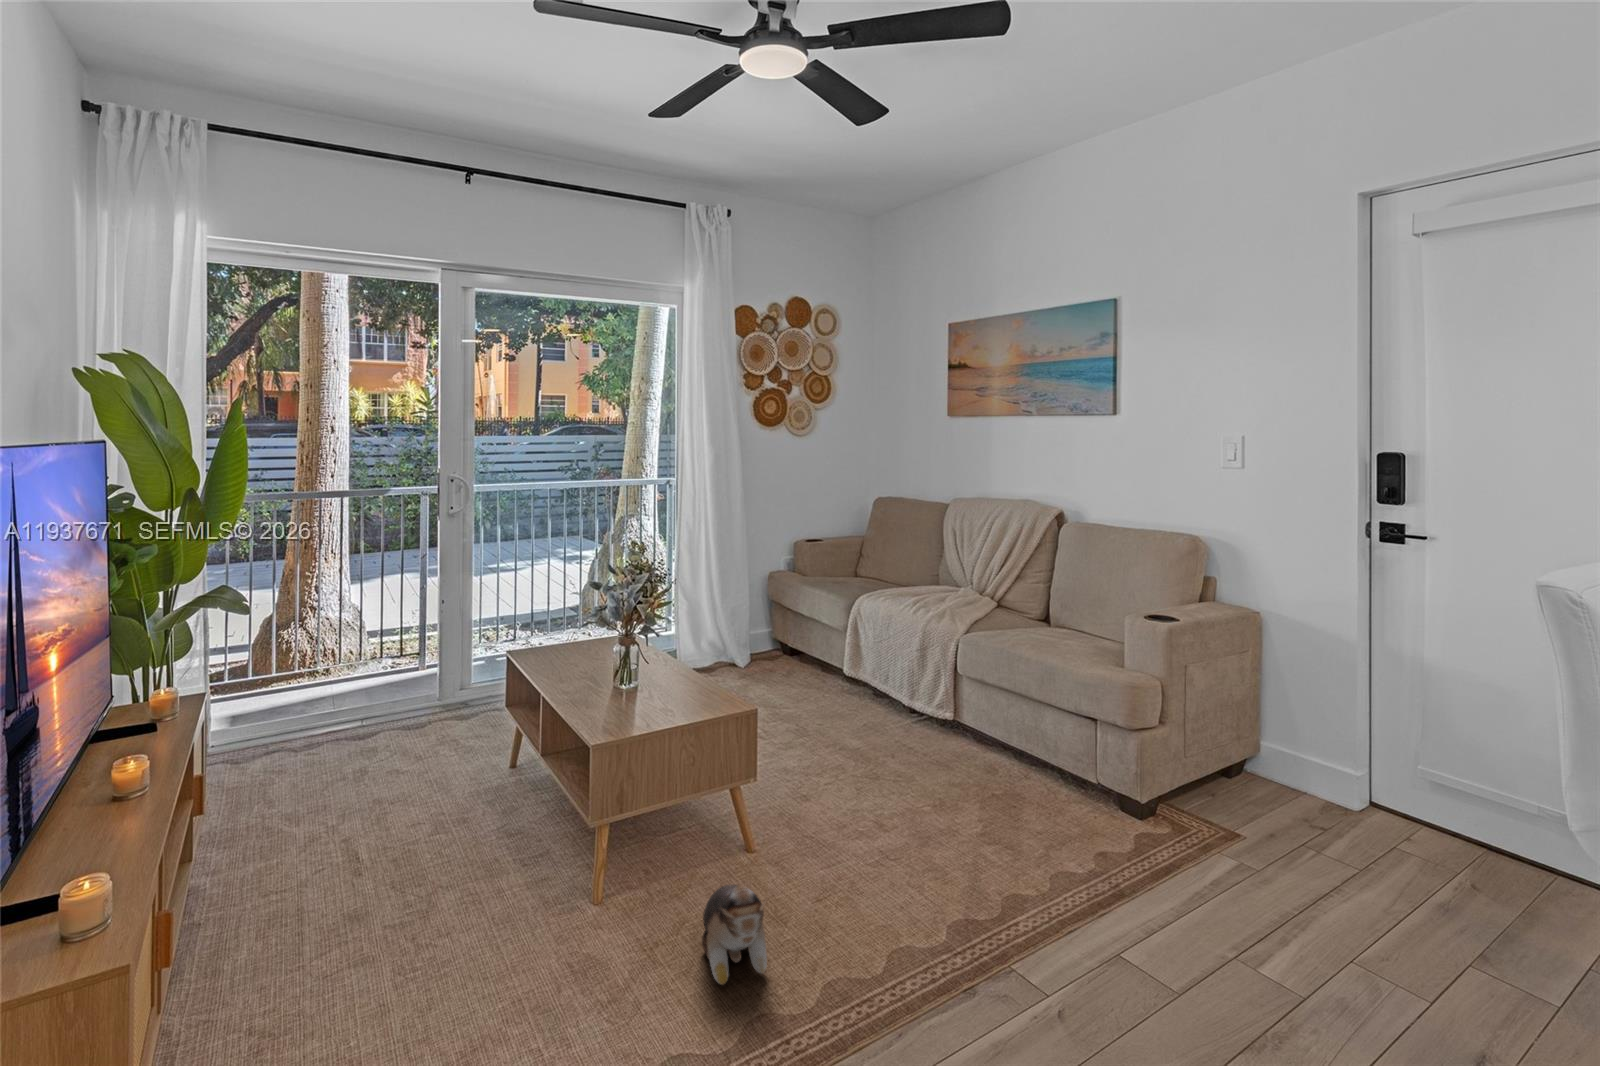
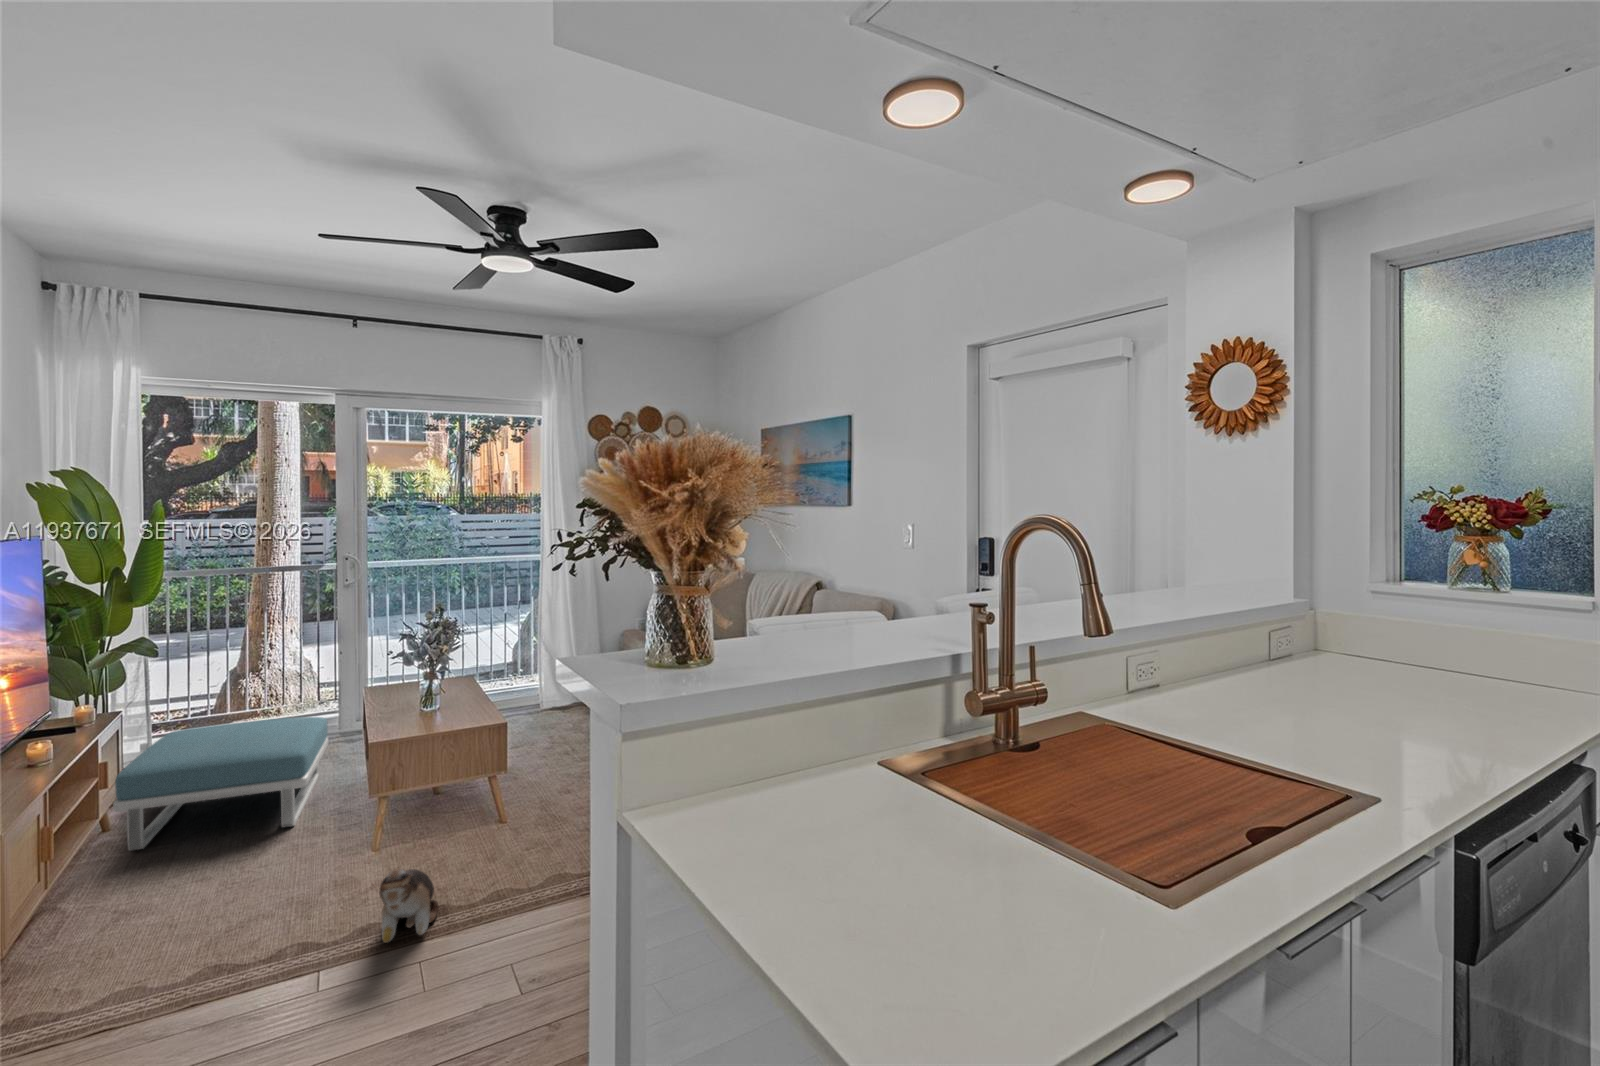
footstool: none [266,680,495,854] -> present [113,717,328,851]

